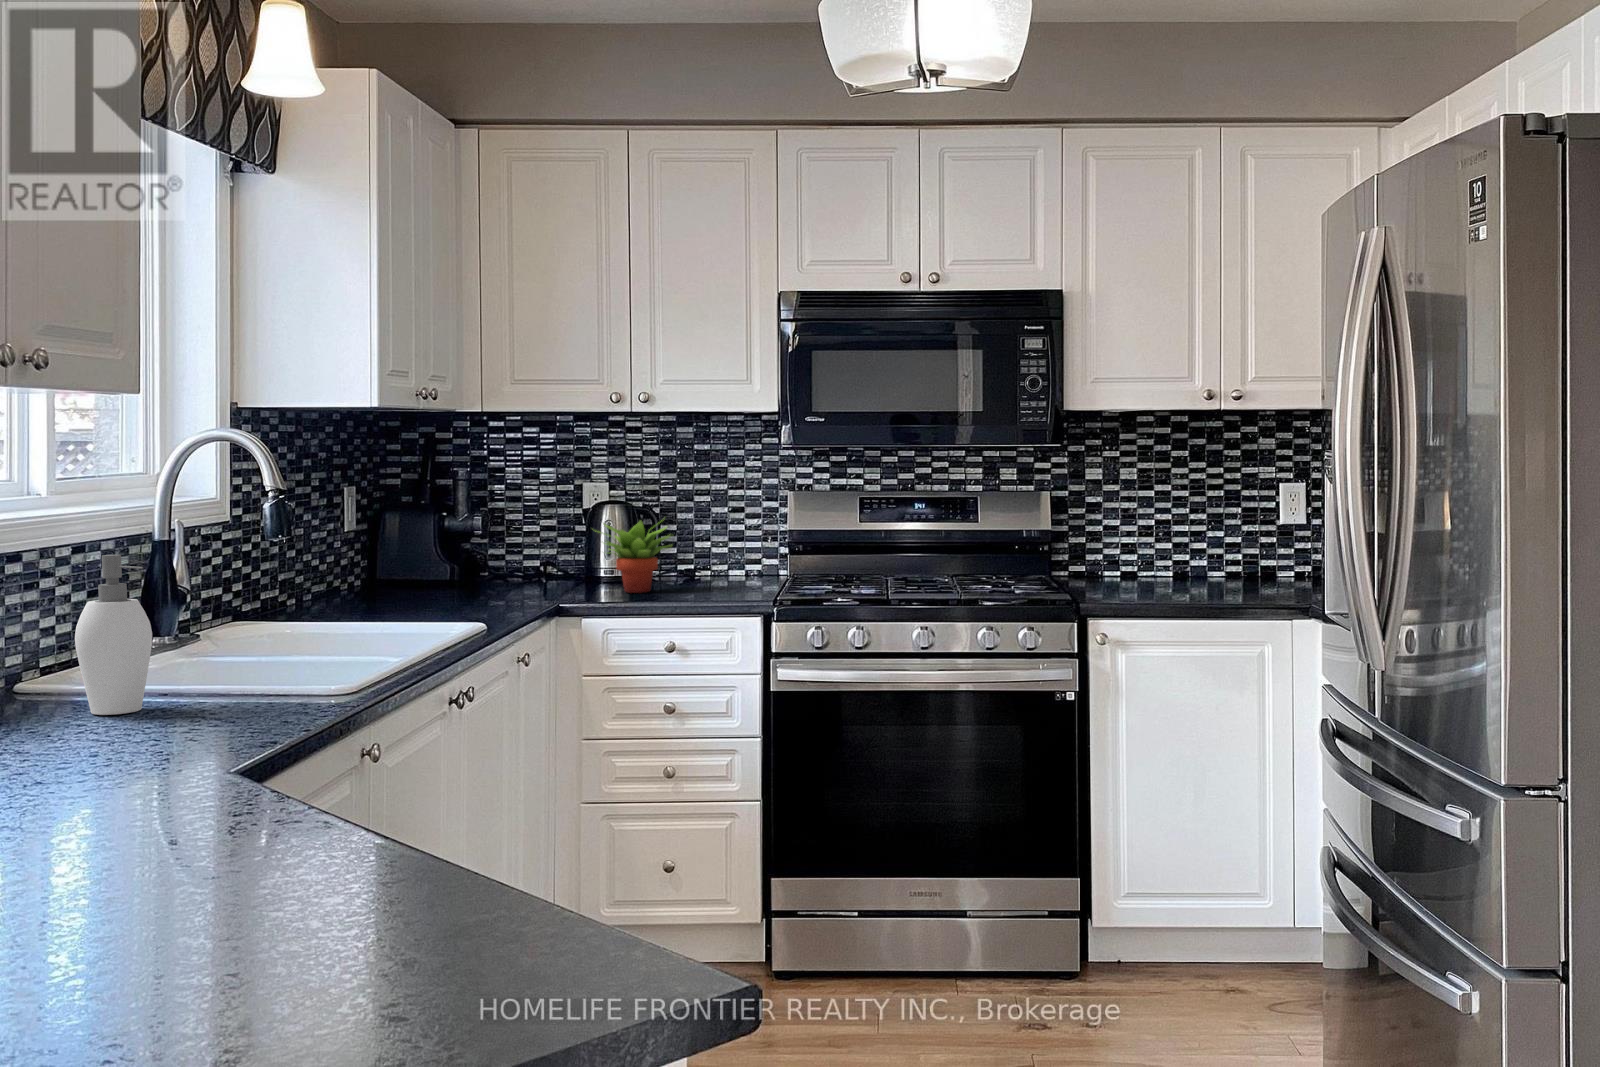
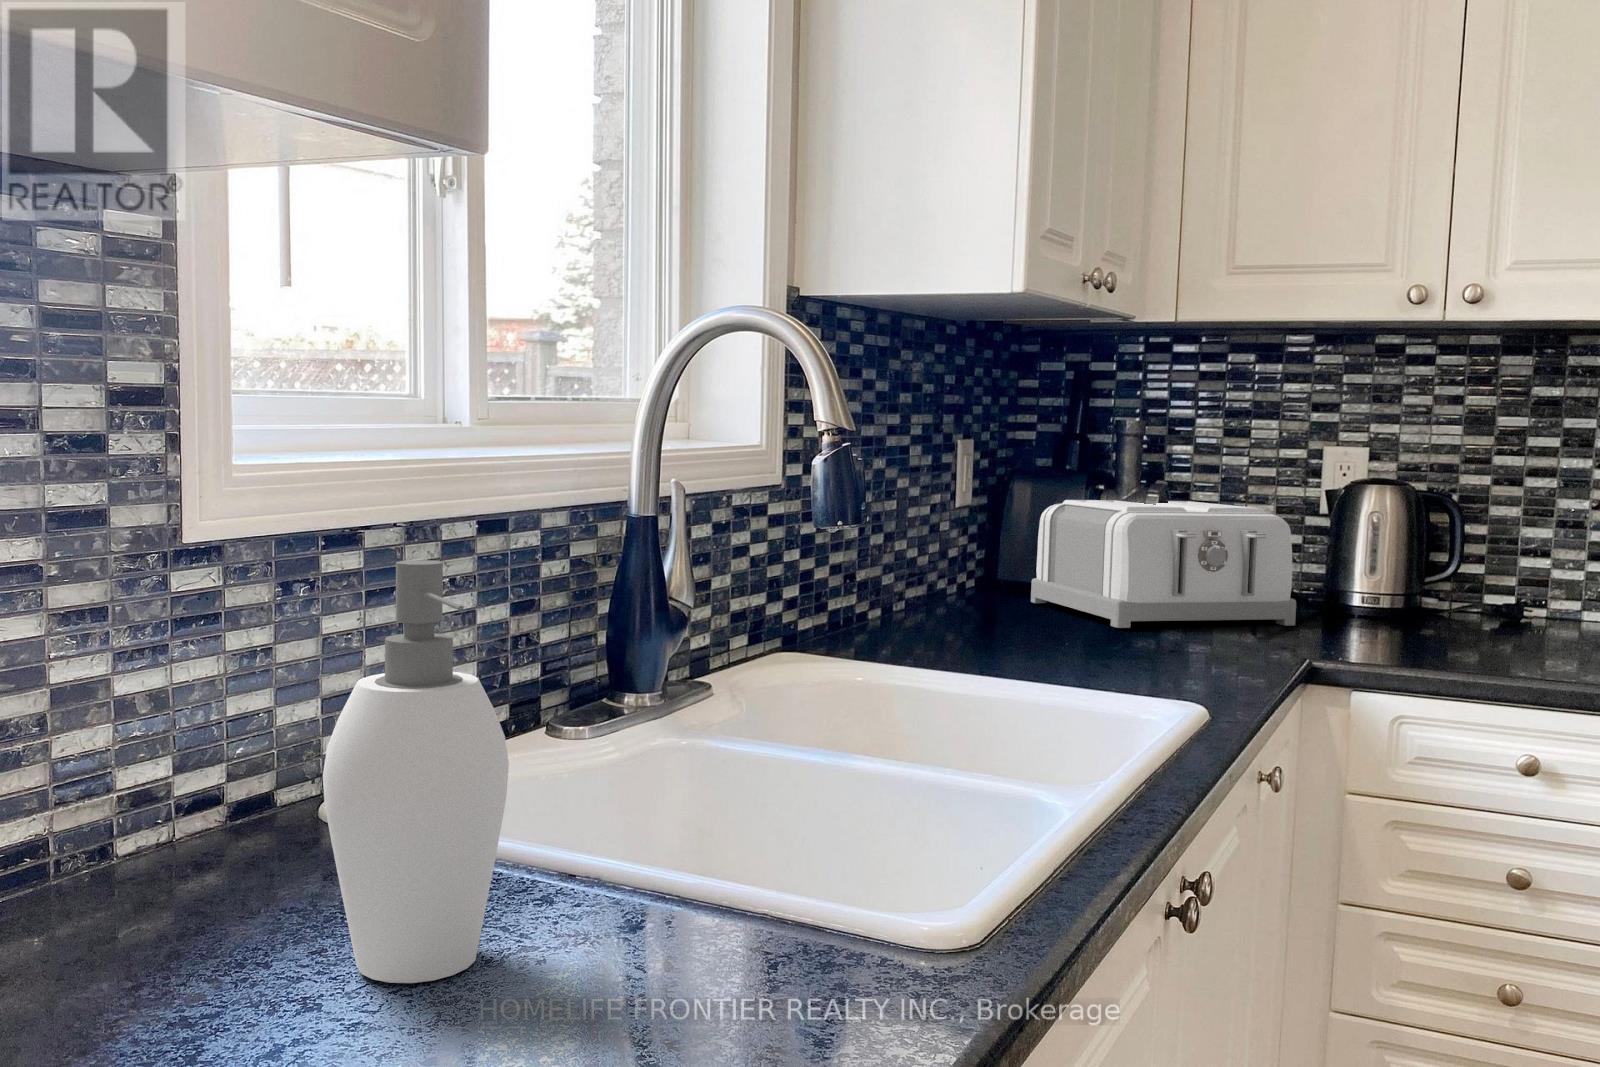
toaster: none [400,520,562,600] -> present [1031,500,1296,628]
succulent plant: present [602,520,670,593] -> none [1364,510,1522,642]

